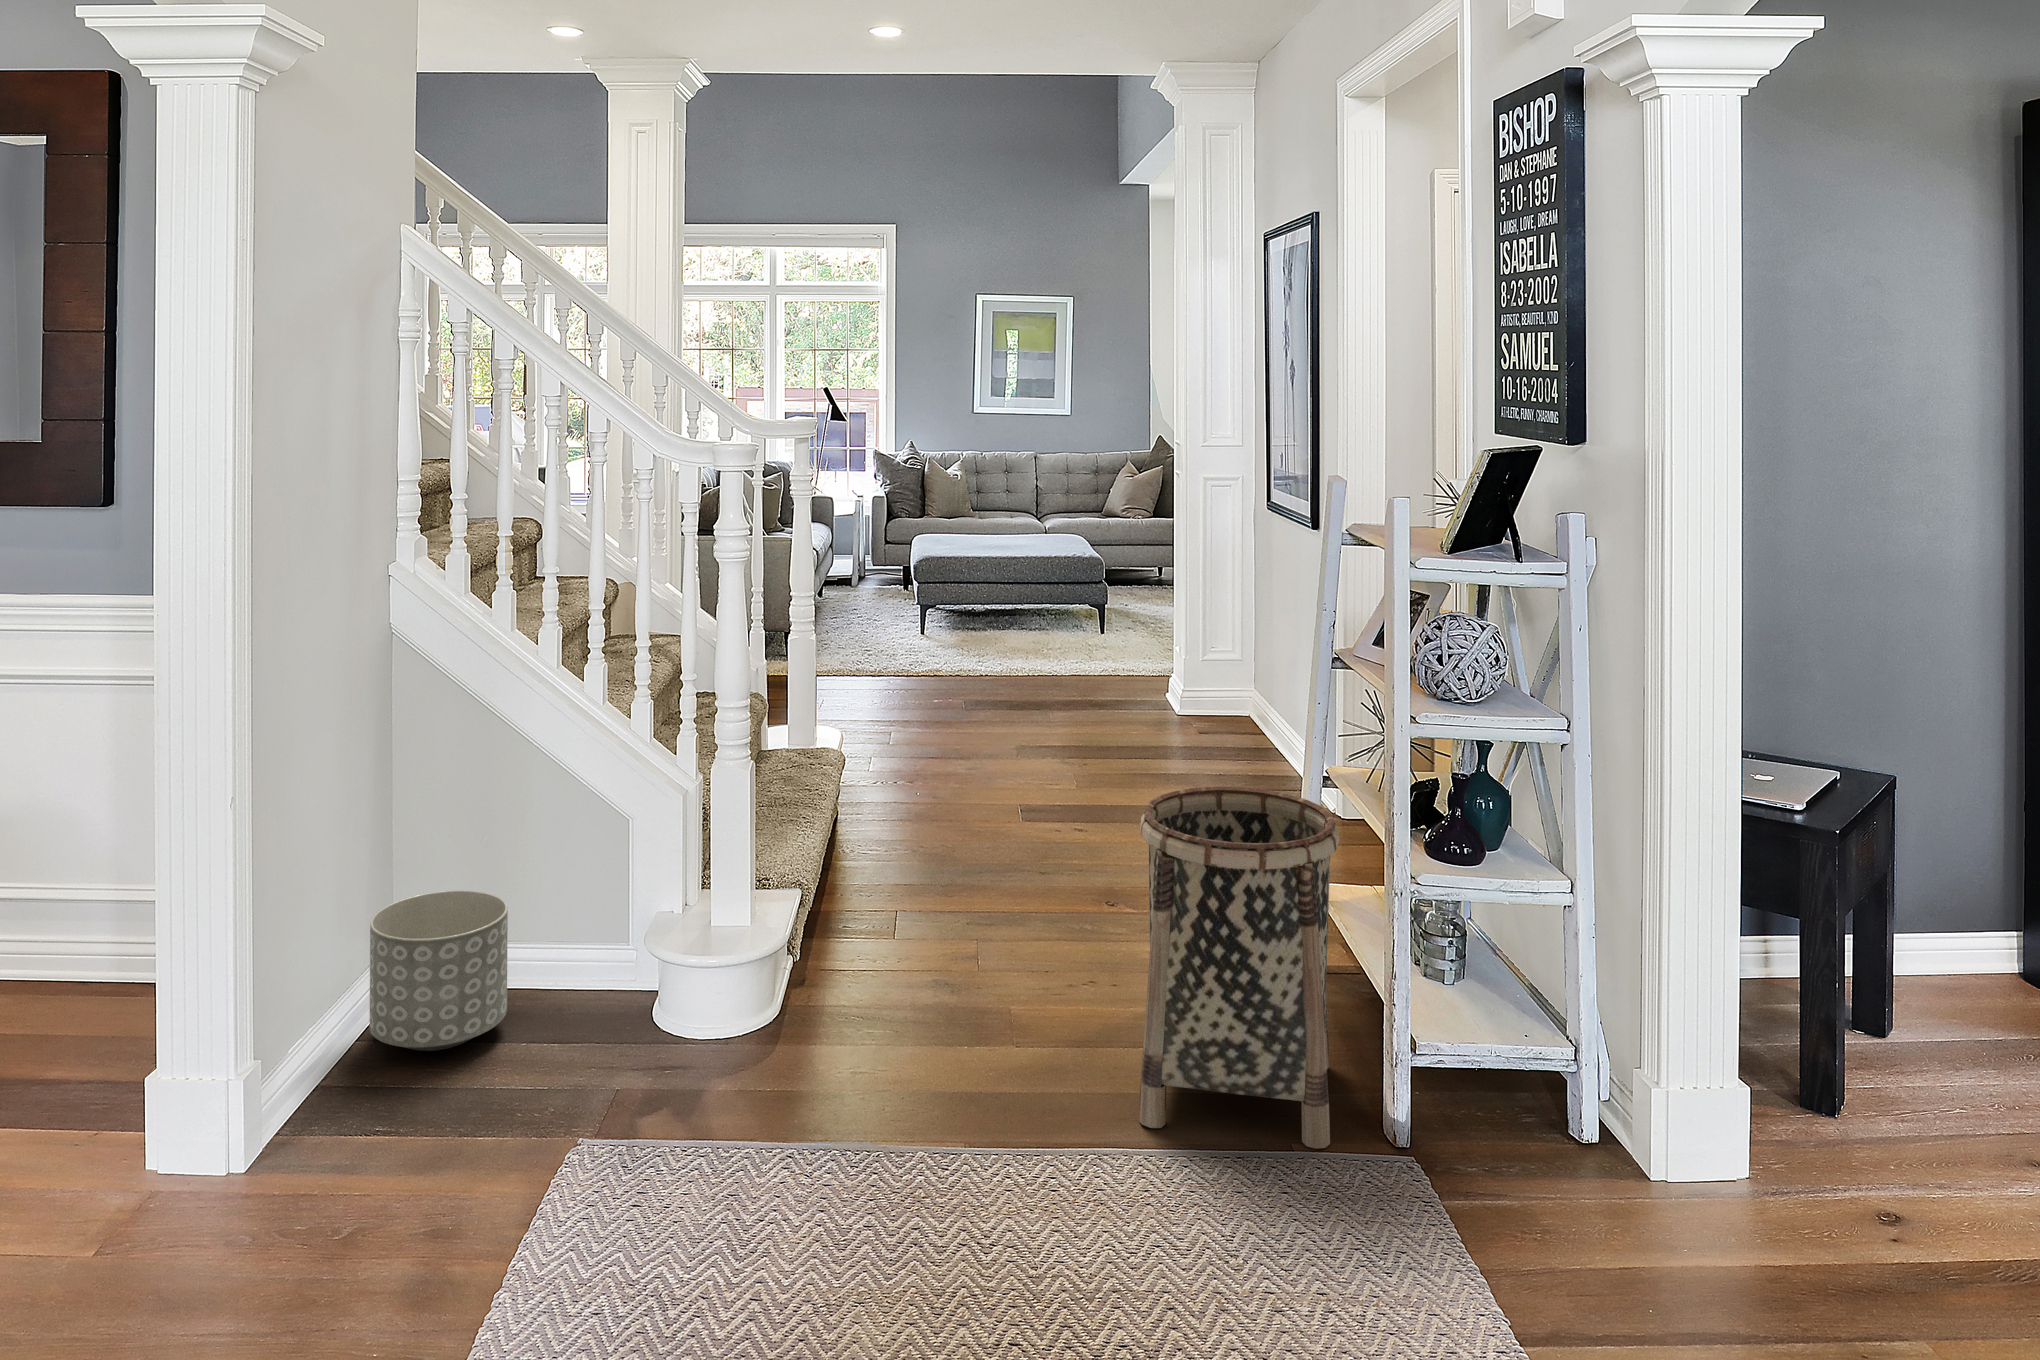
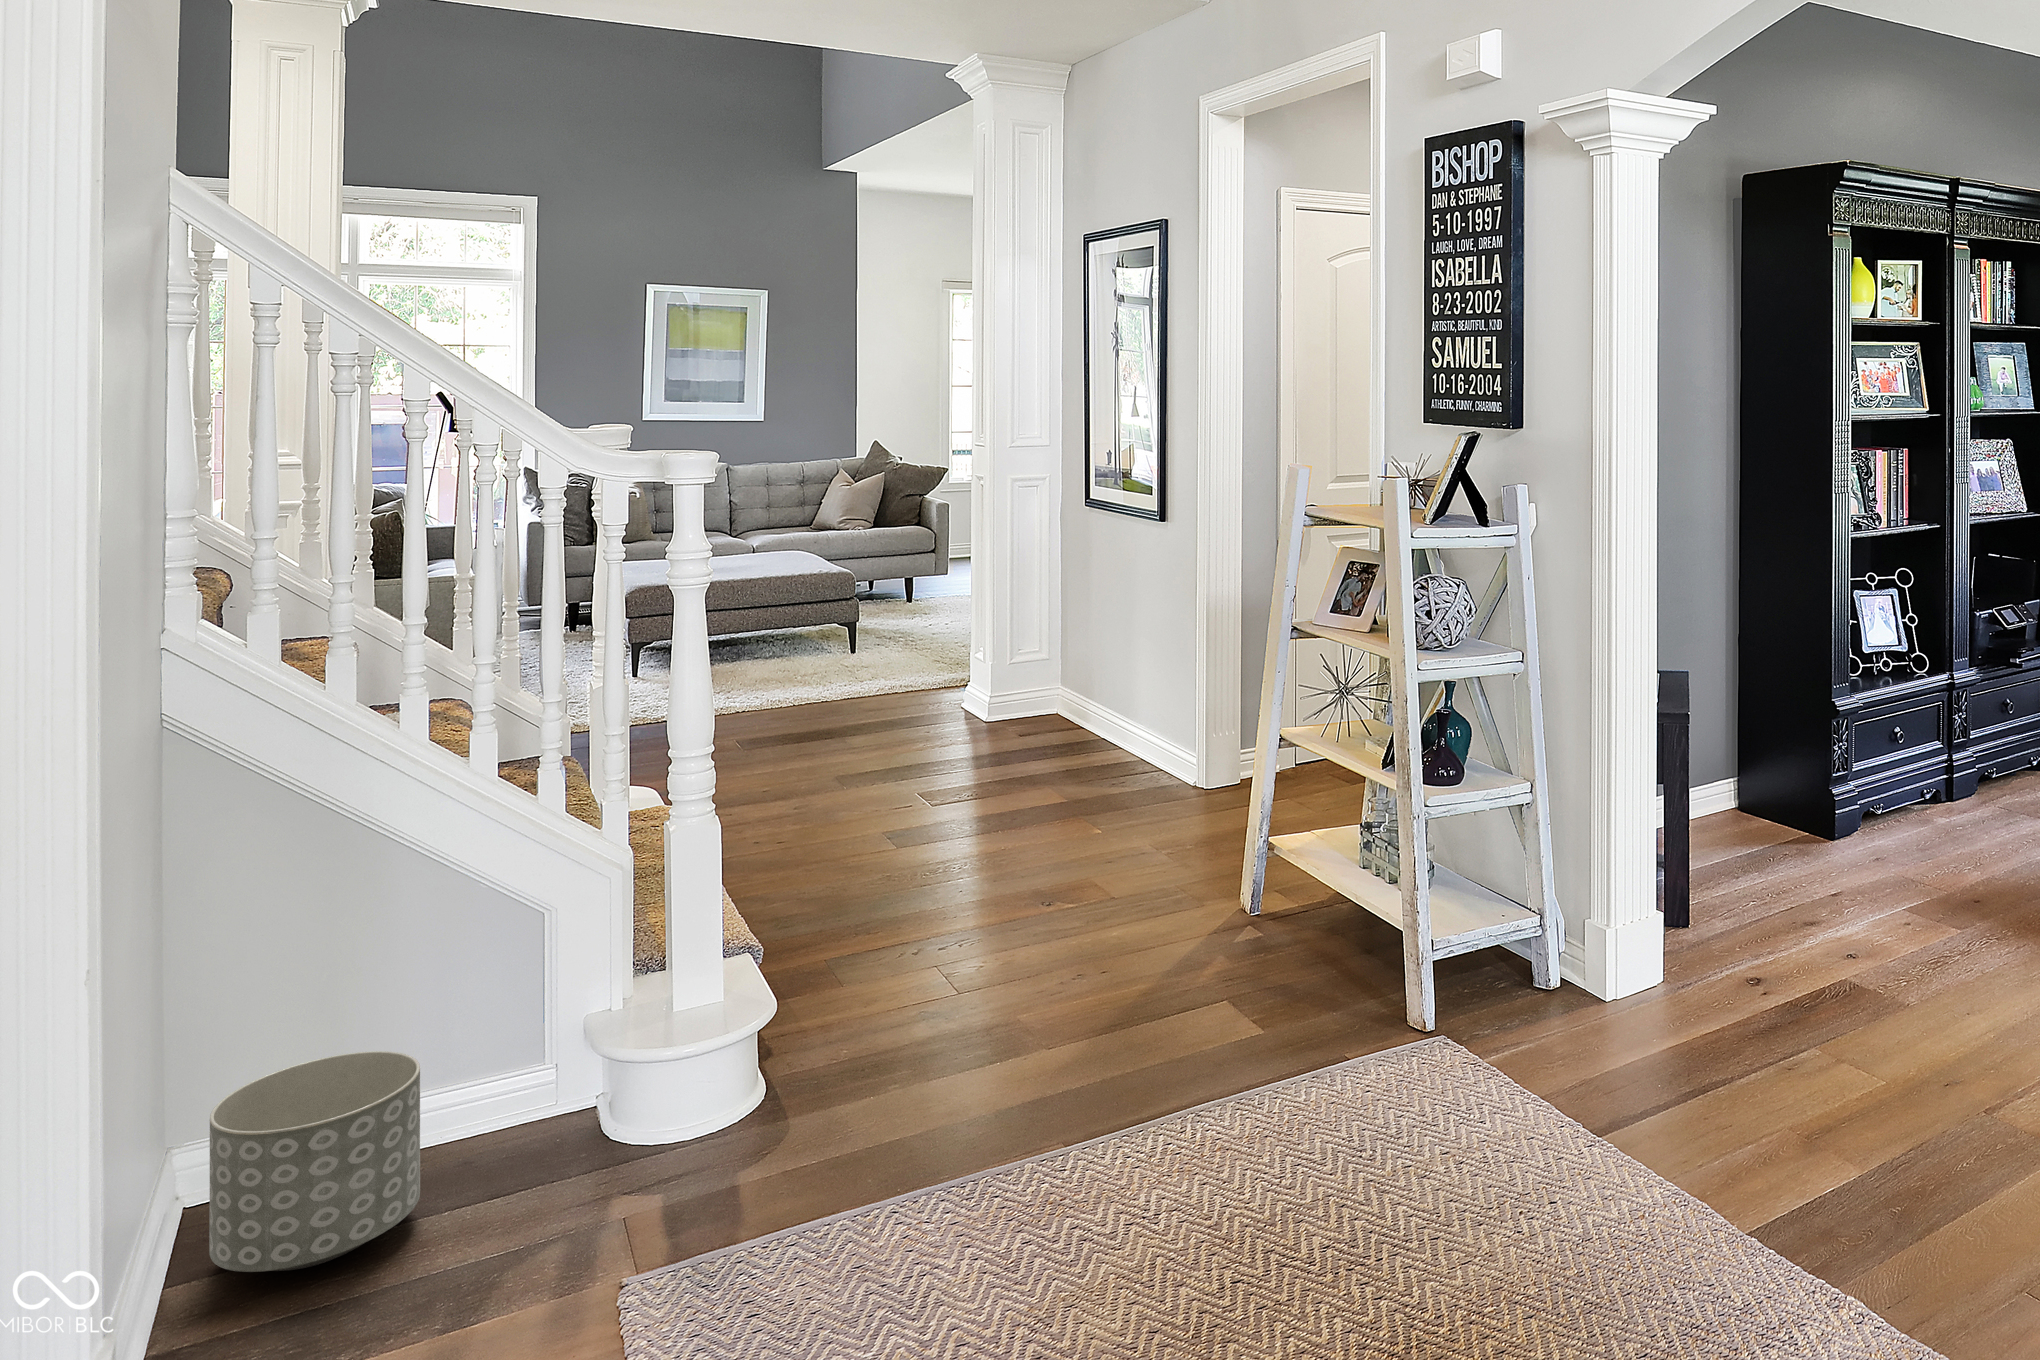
basket: present [1139,787,1339,1149] -> none [1183,755,1375,1079]

